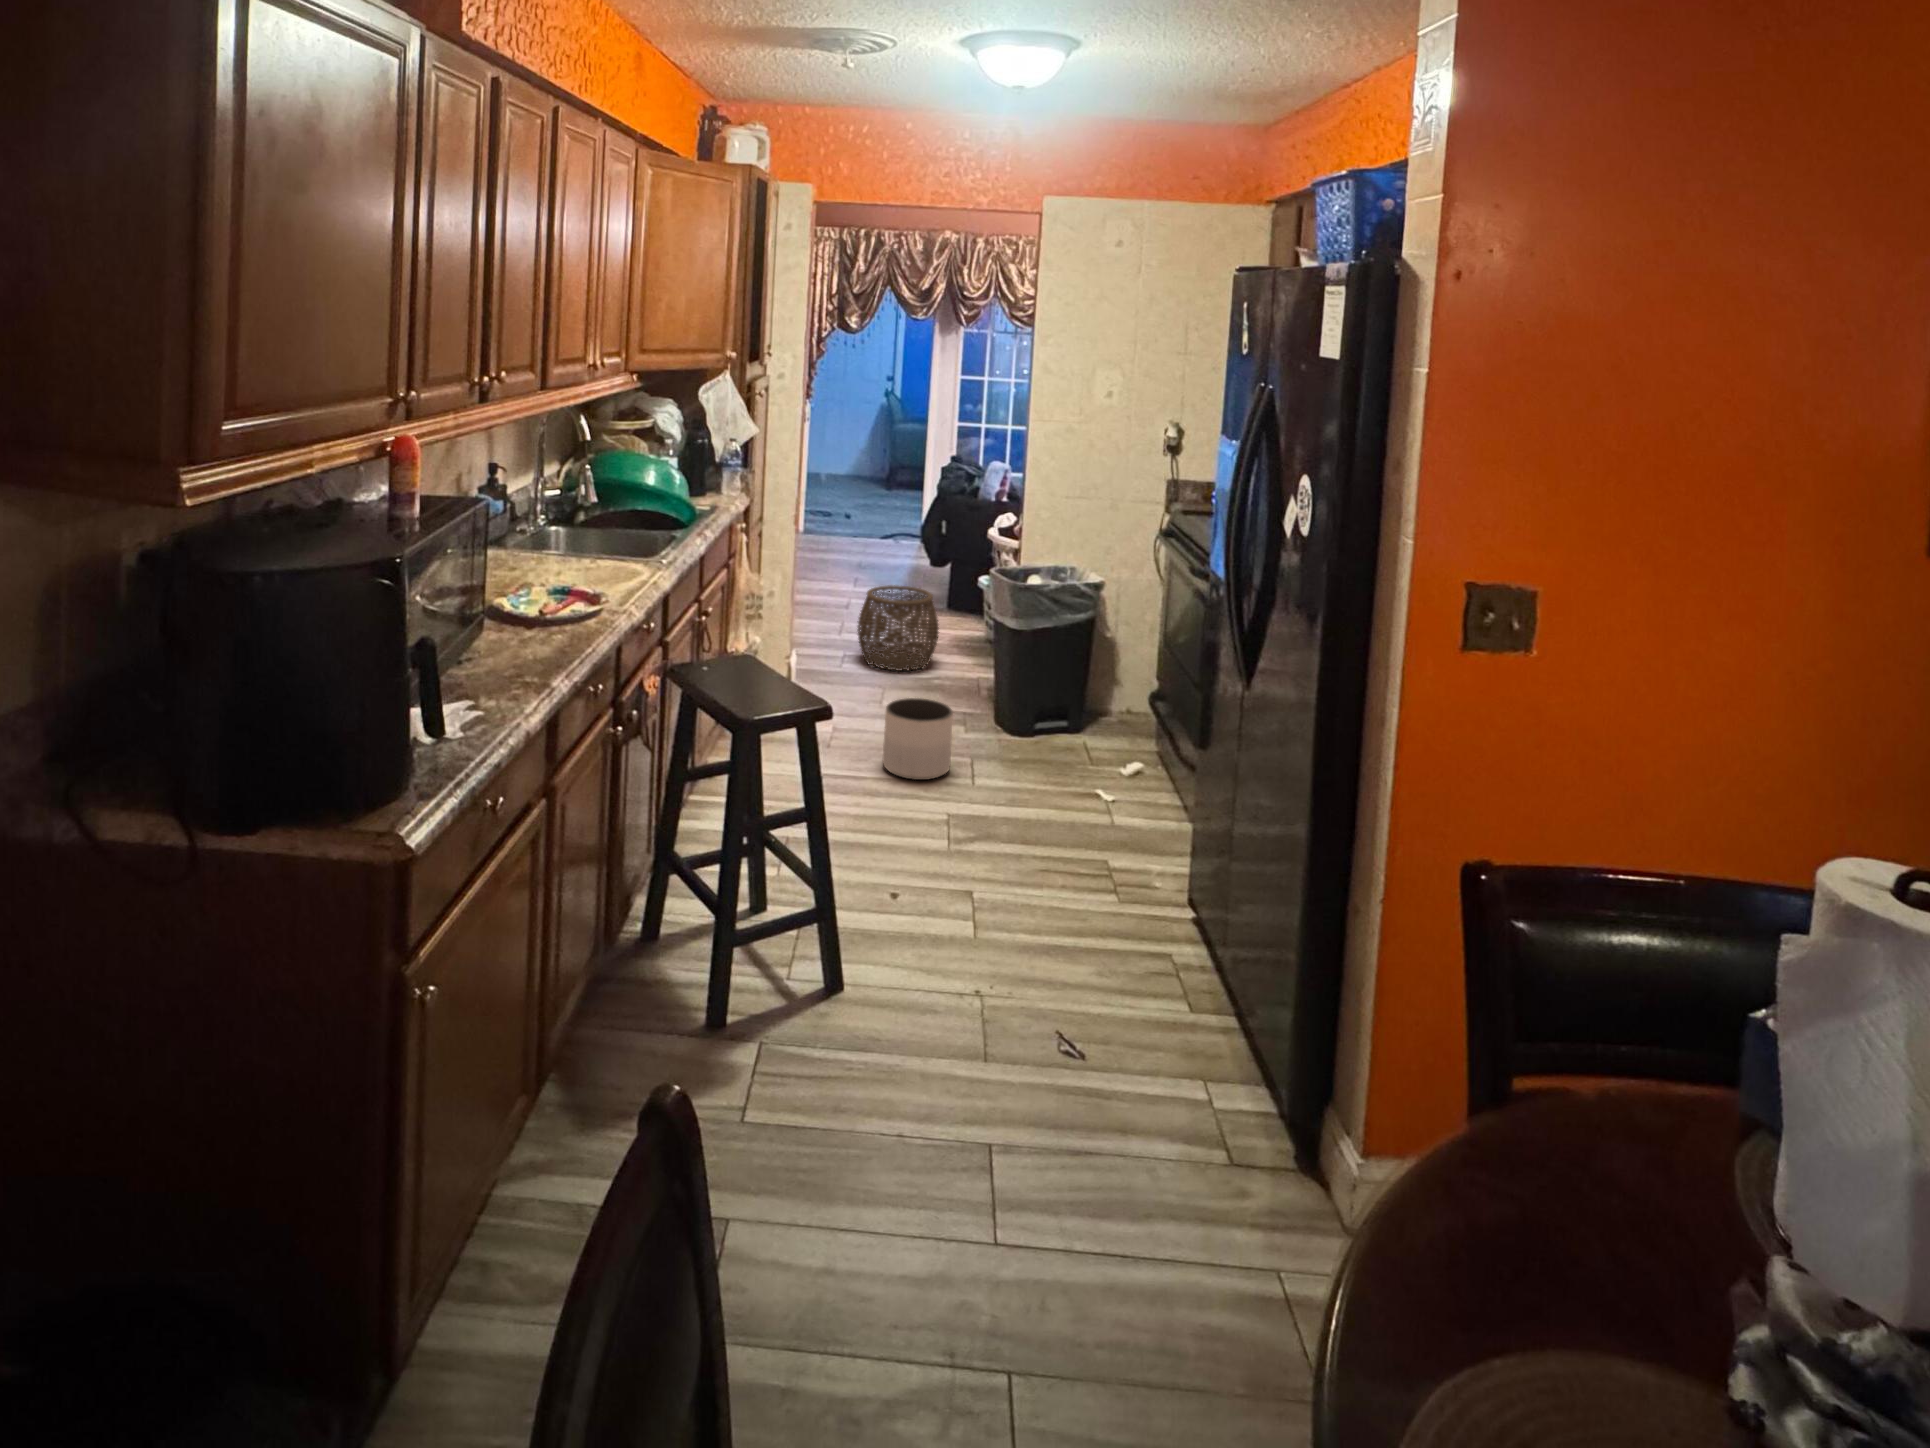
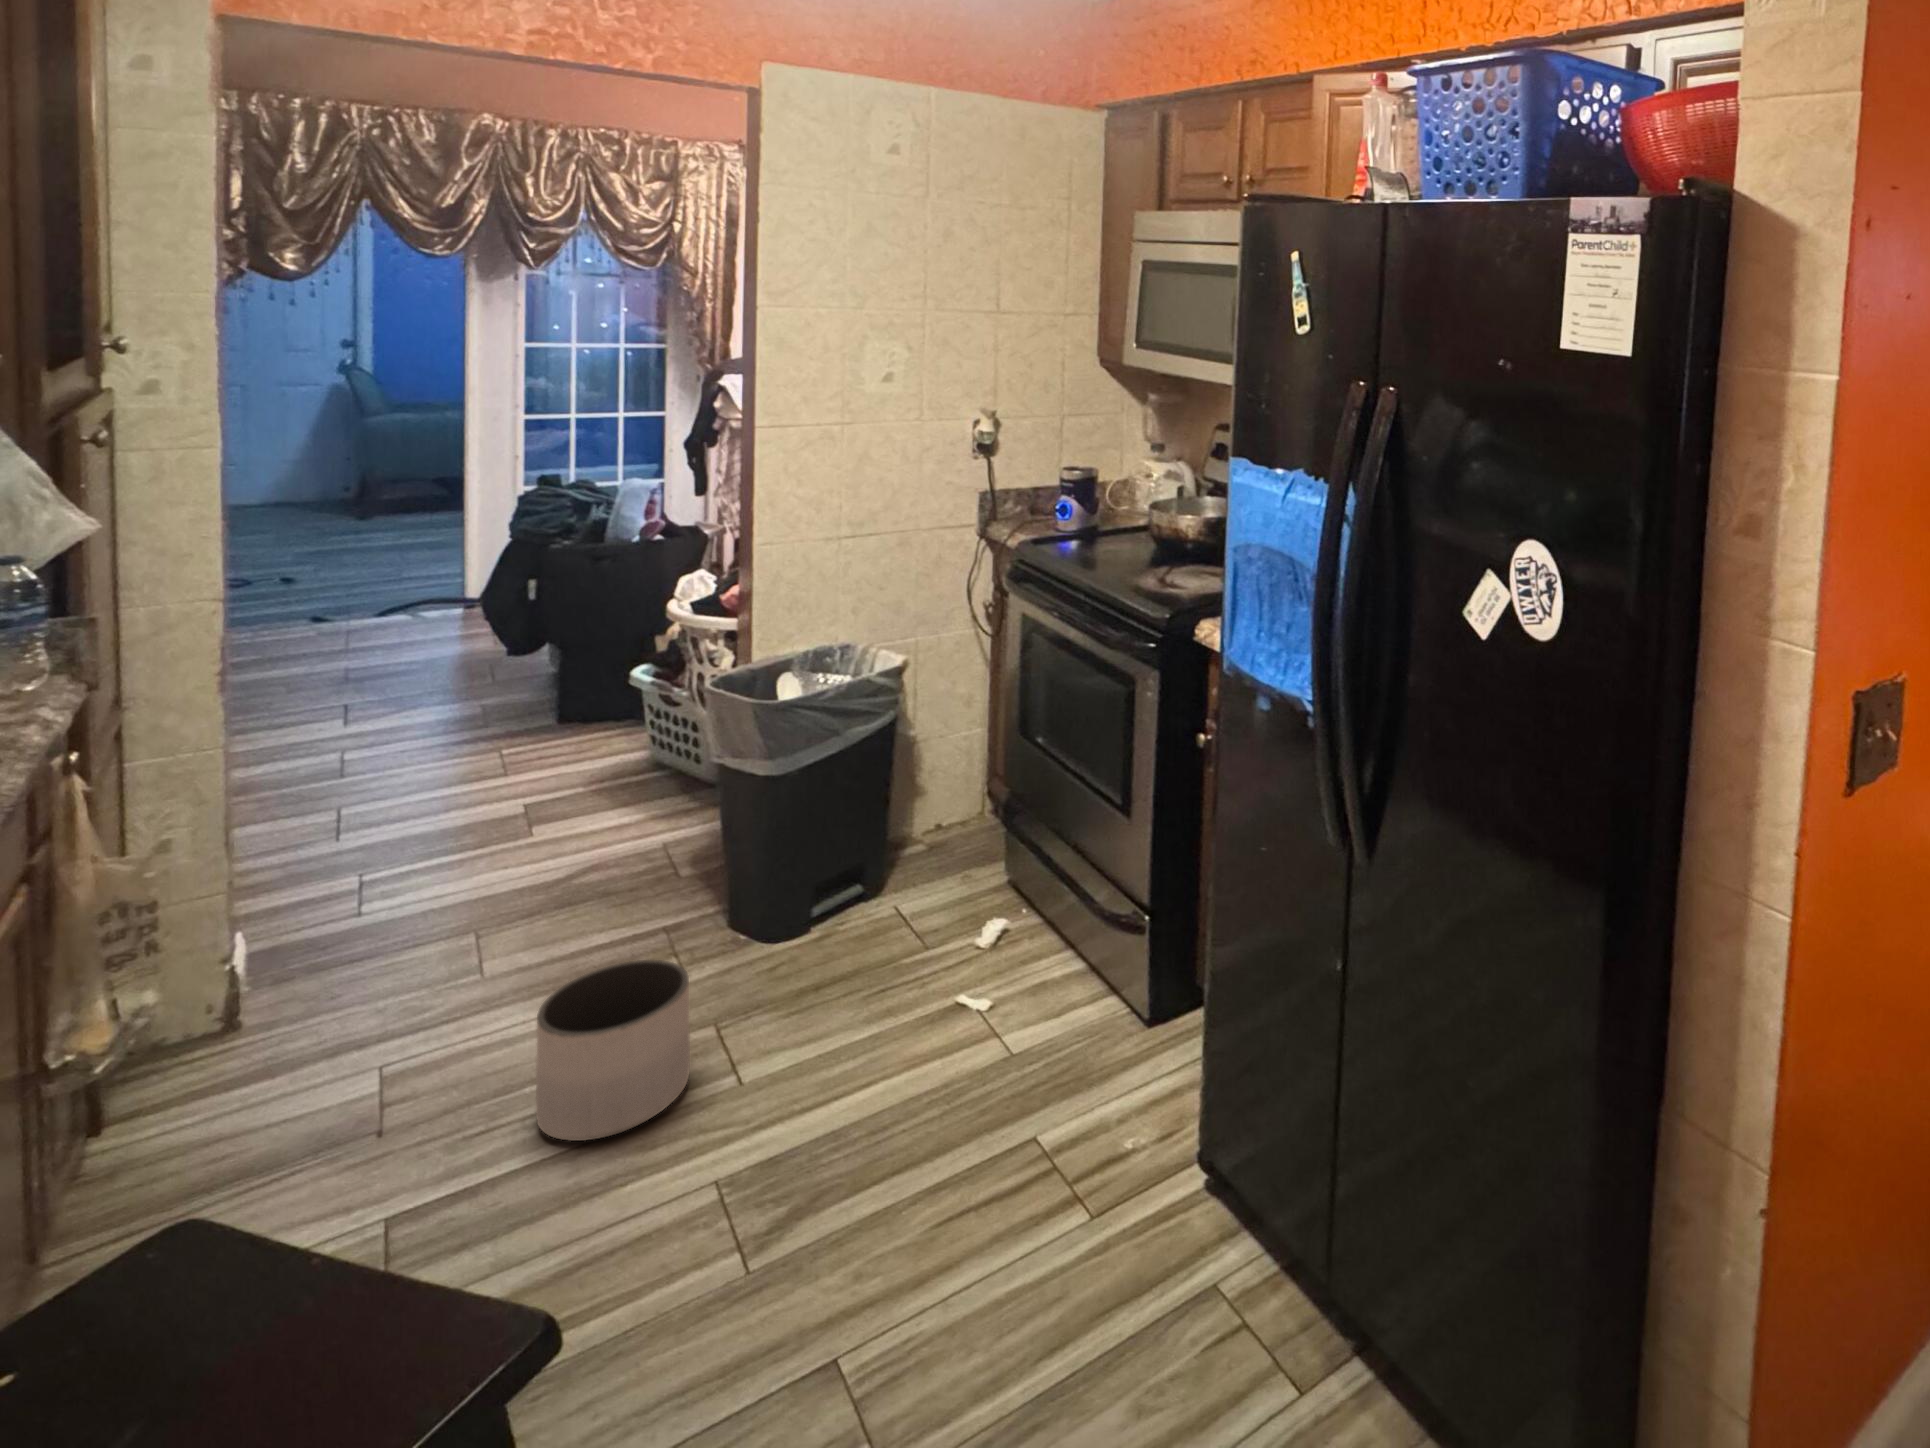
woven basket: present [857,585,939,671] -> none [393,724,580,891]

